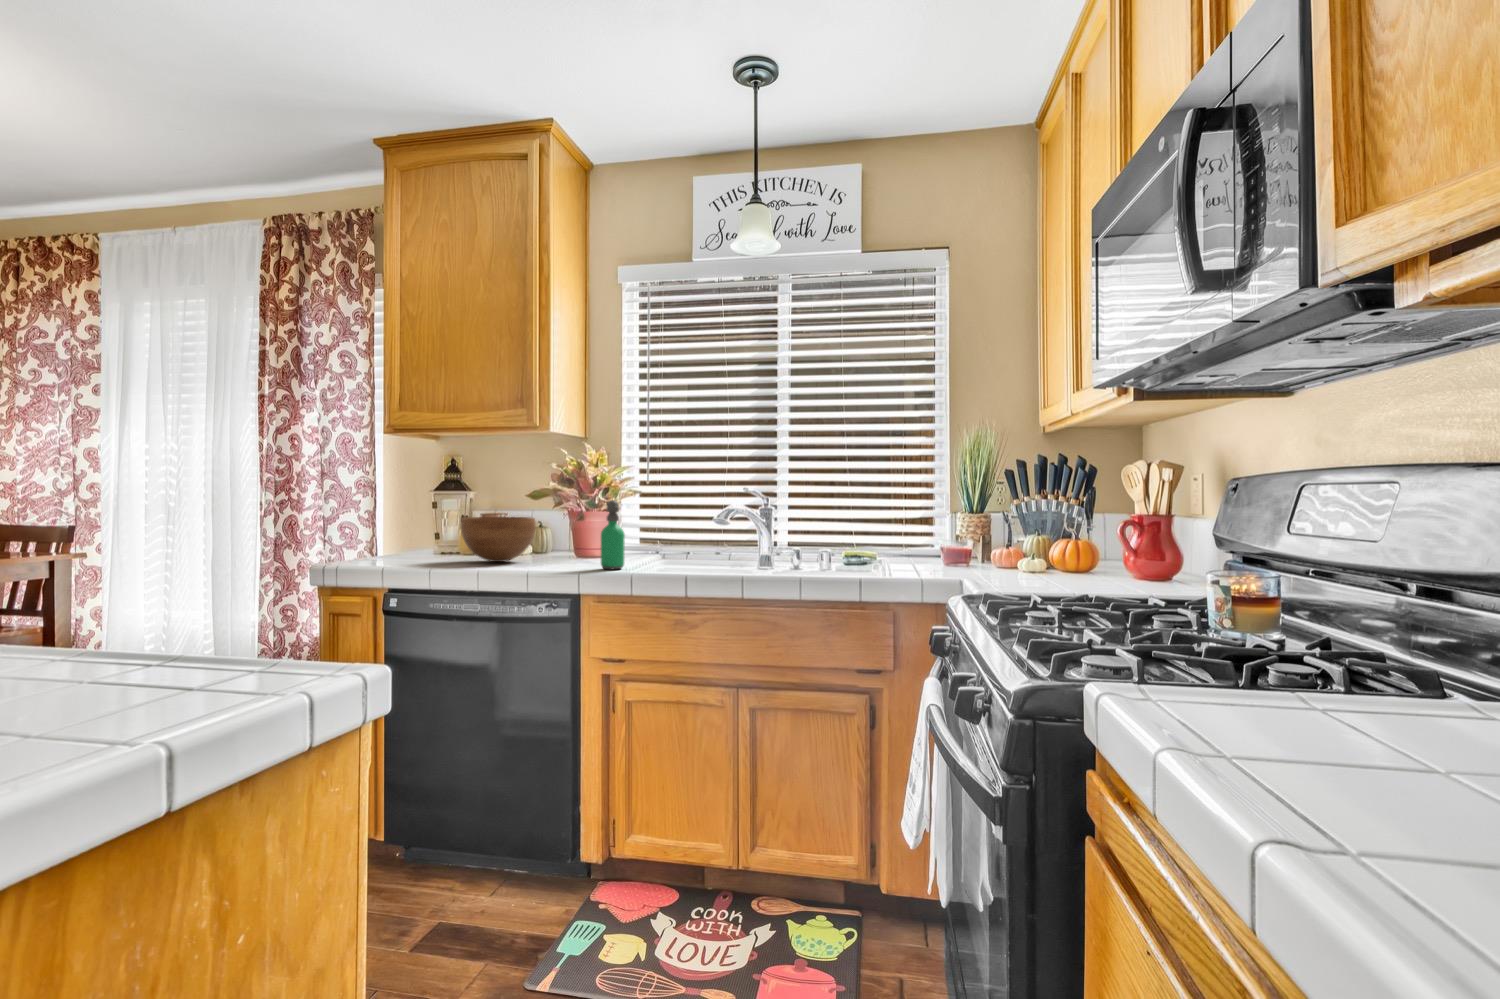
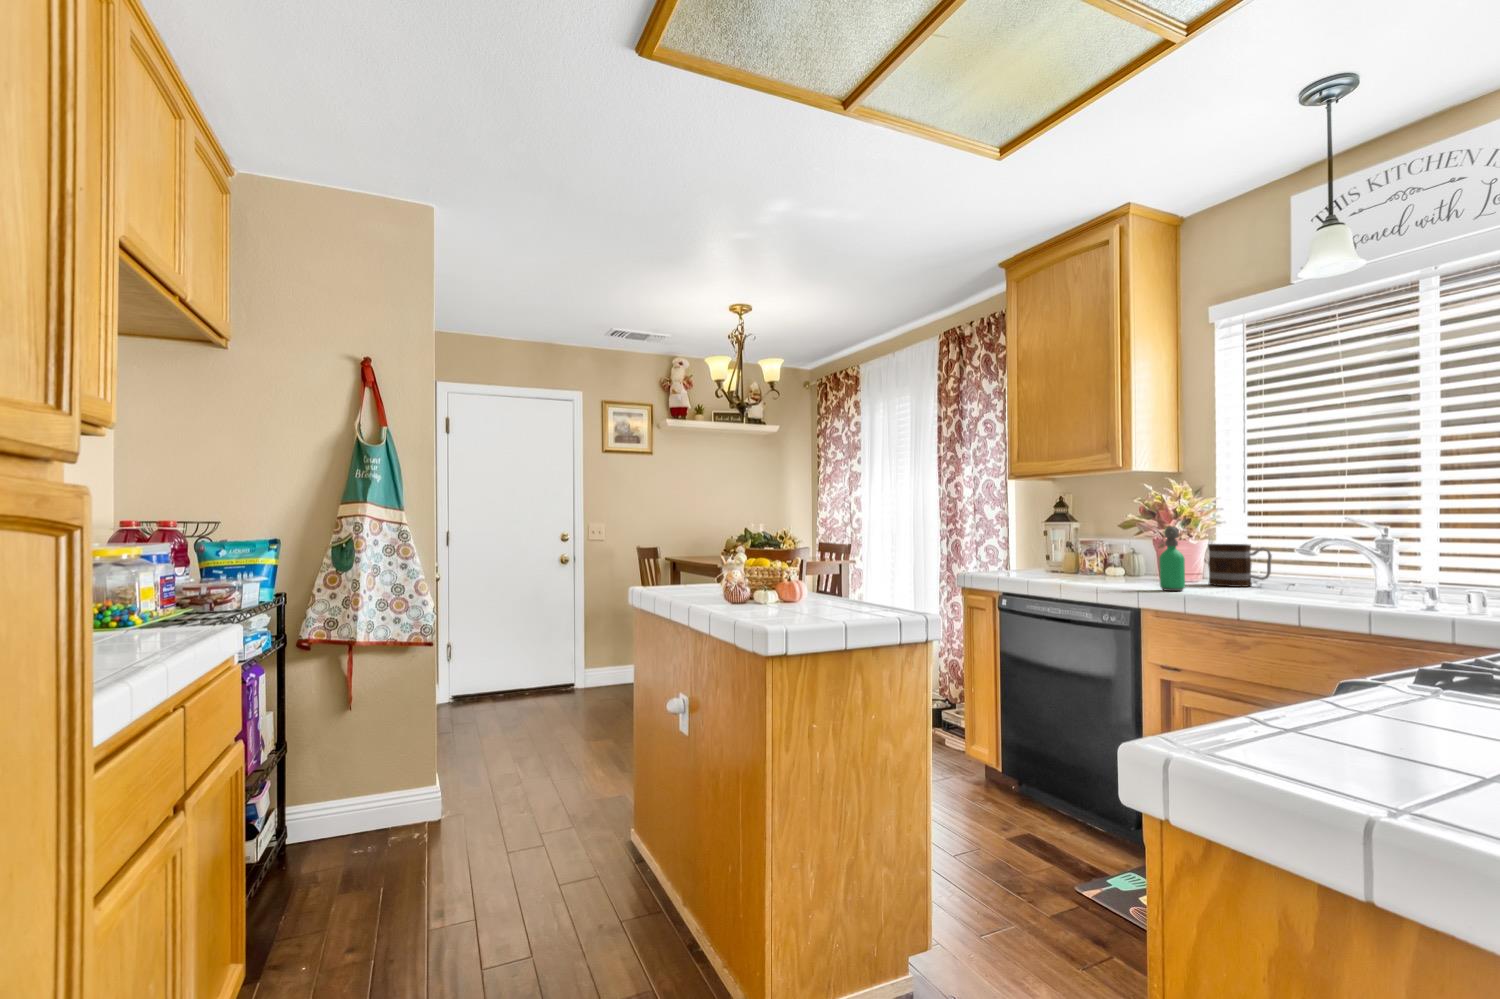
bowl: present [461,517,536,562] -> none [1047,542,1114,579]
mug: none [629,517,683,561] -> present [1208,544,1272,587]

